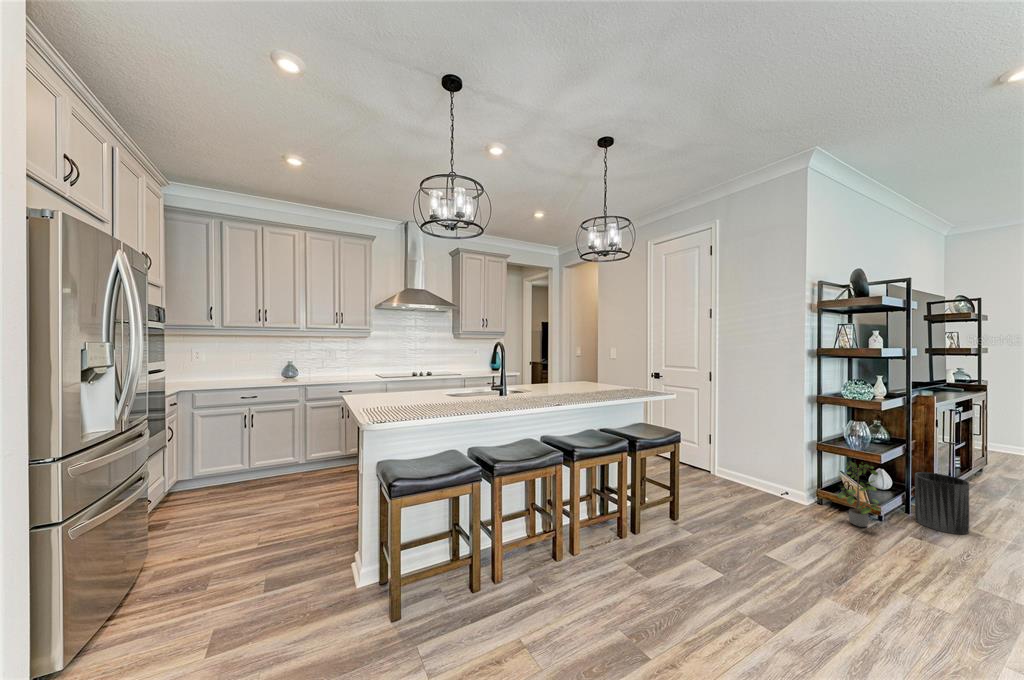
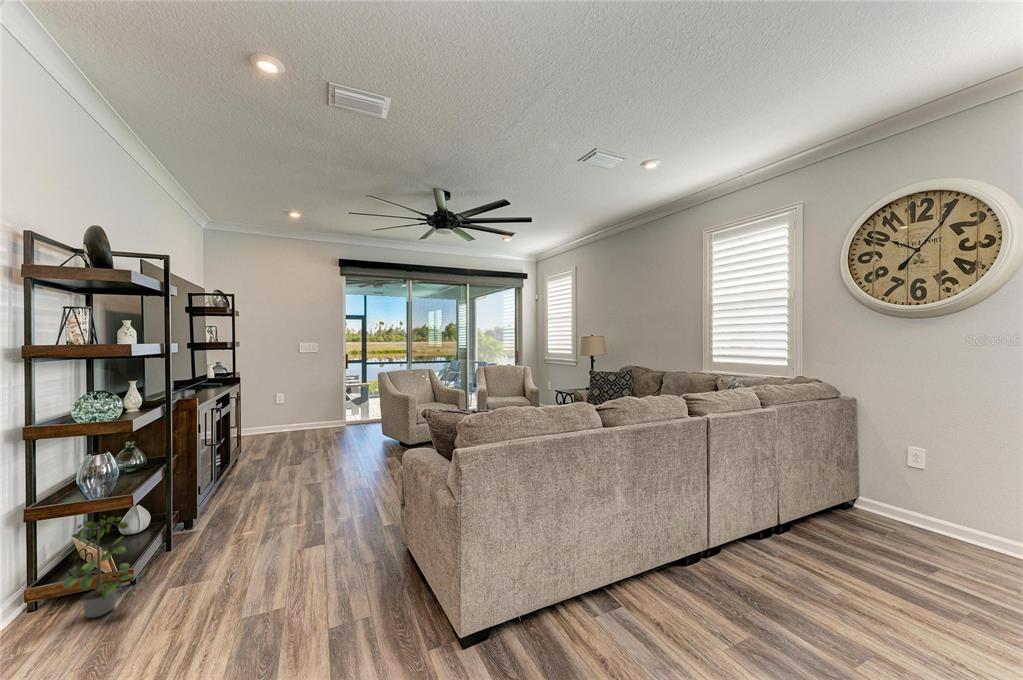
trash can: present [915,472,969,534] -> none [177,486,231,560]

